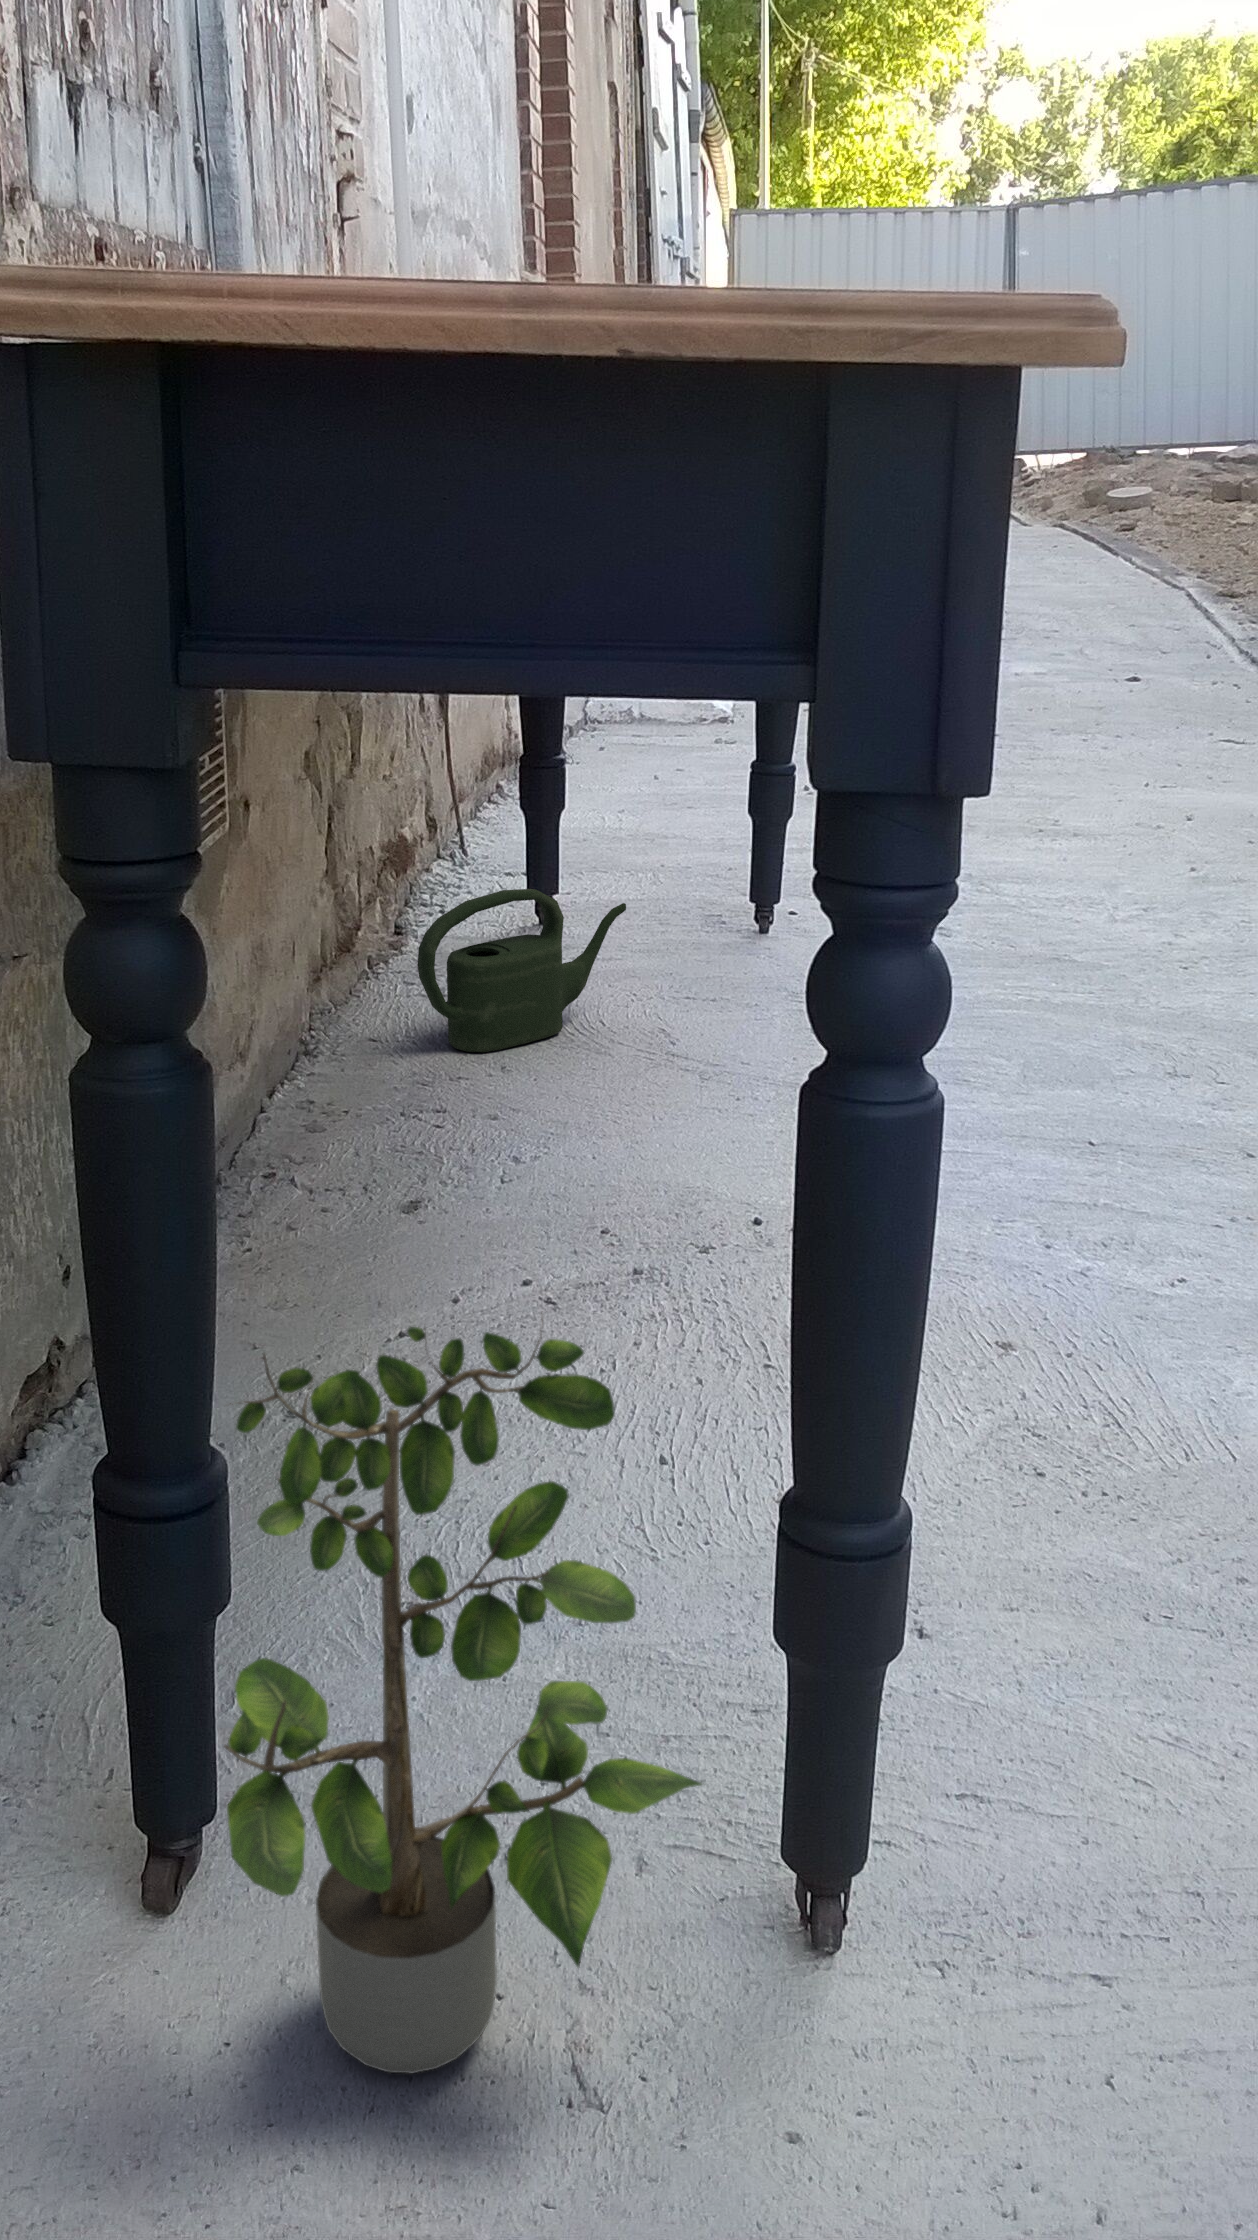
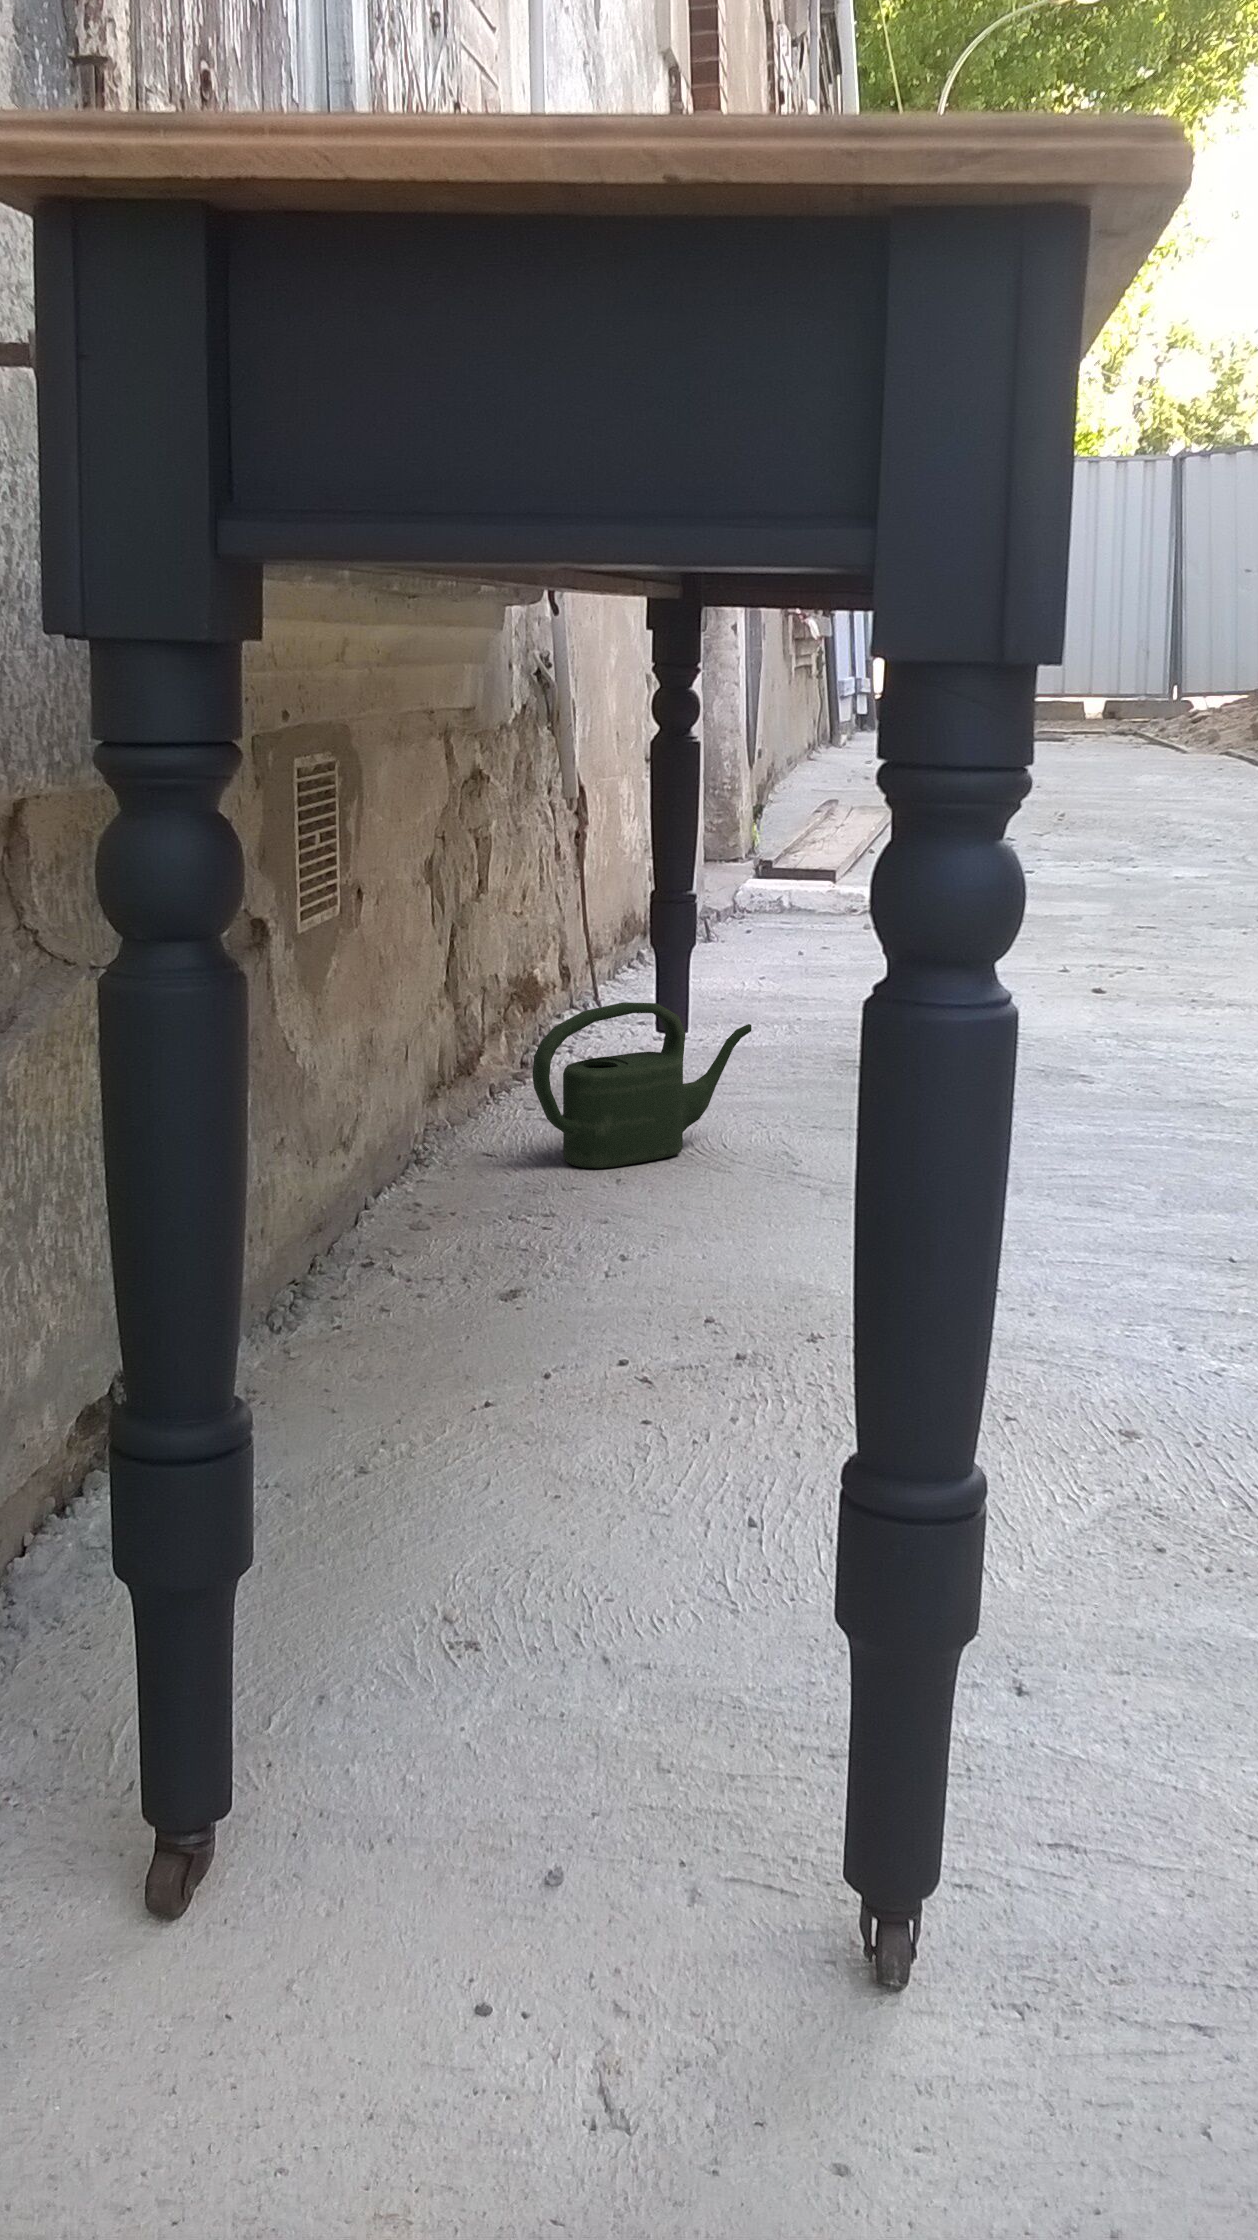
potted plant: present [224,1313,702,2073] -> none [220,1205,754,2078]

